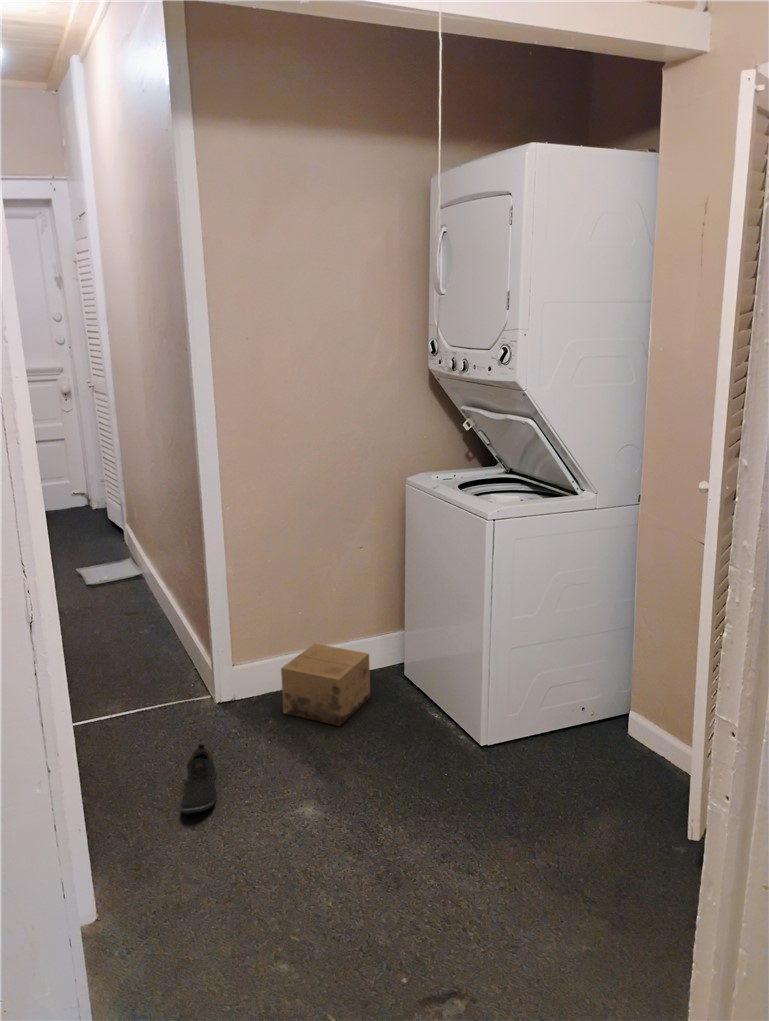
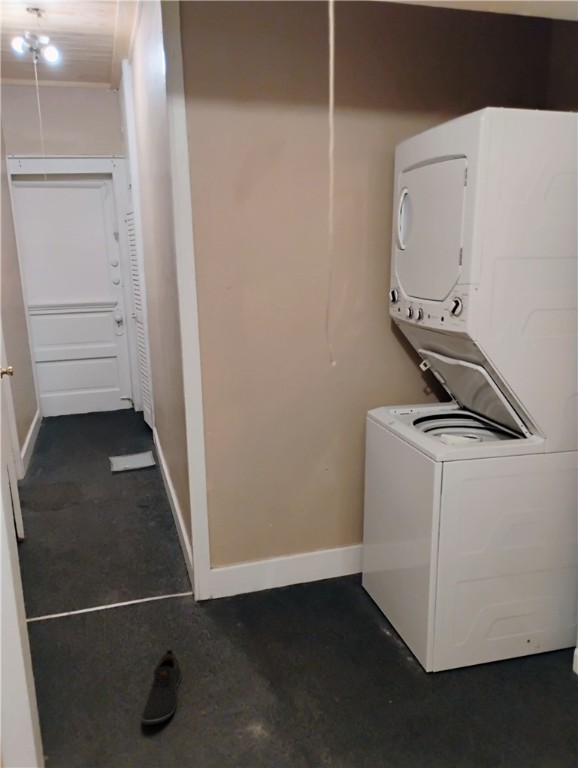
cardboard box: present [281,644,370,726] -> none [249,553,329,636]

